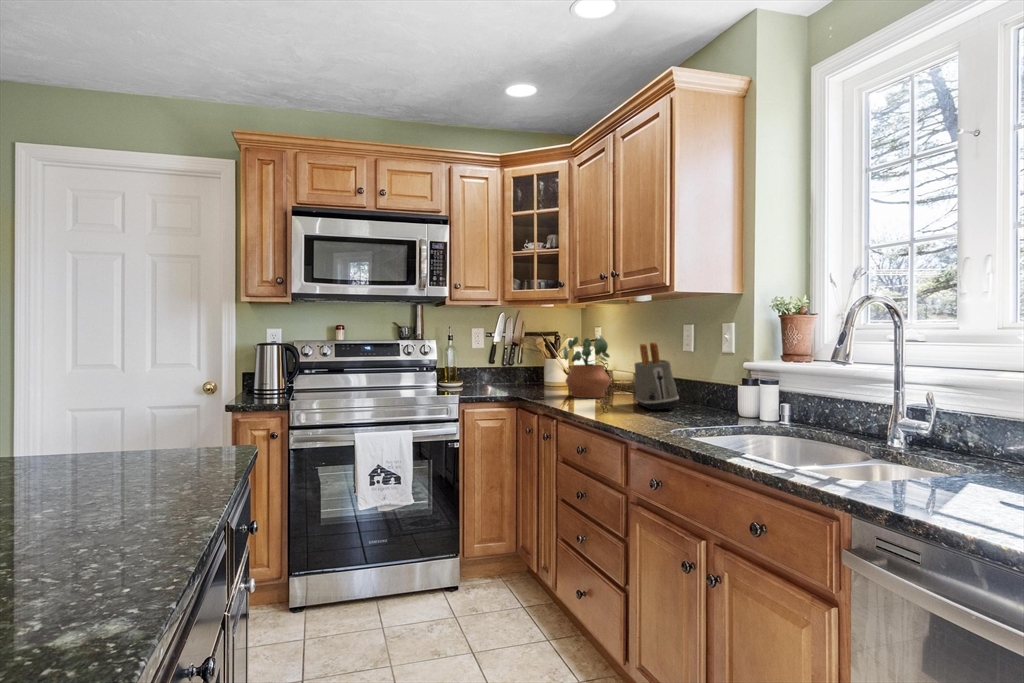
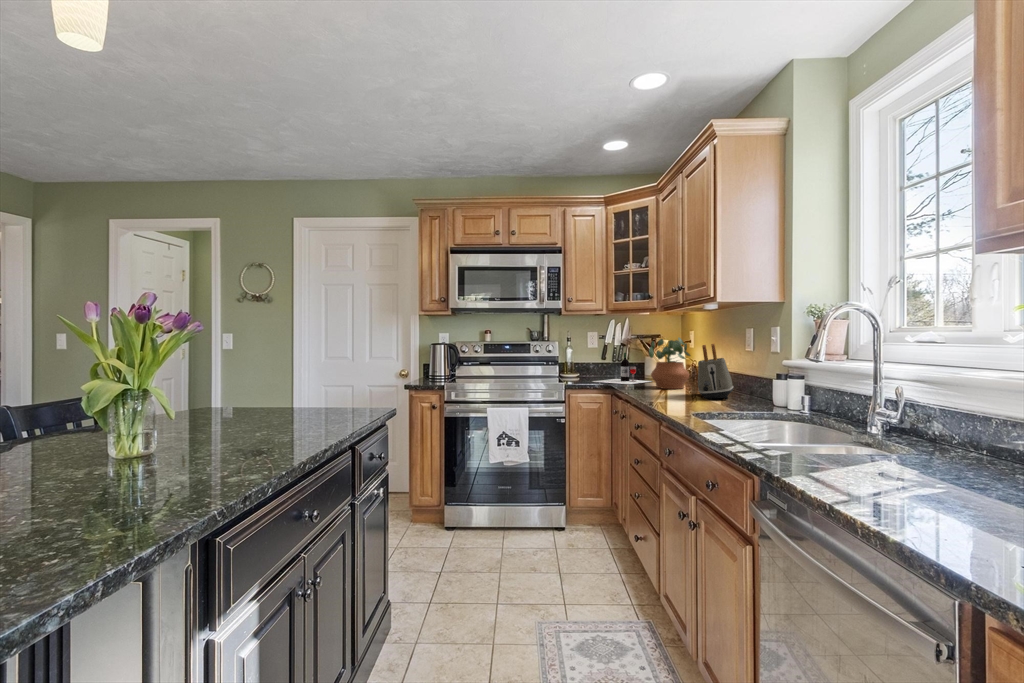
wine bottle: none [484,354,558,393] -> present [594,353,651,384]

